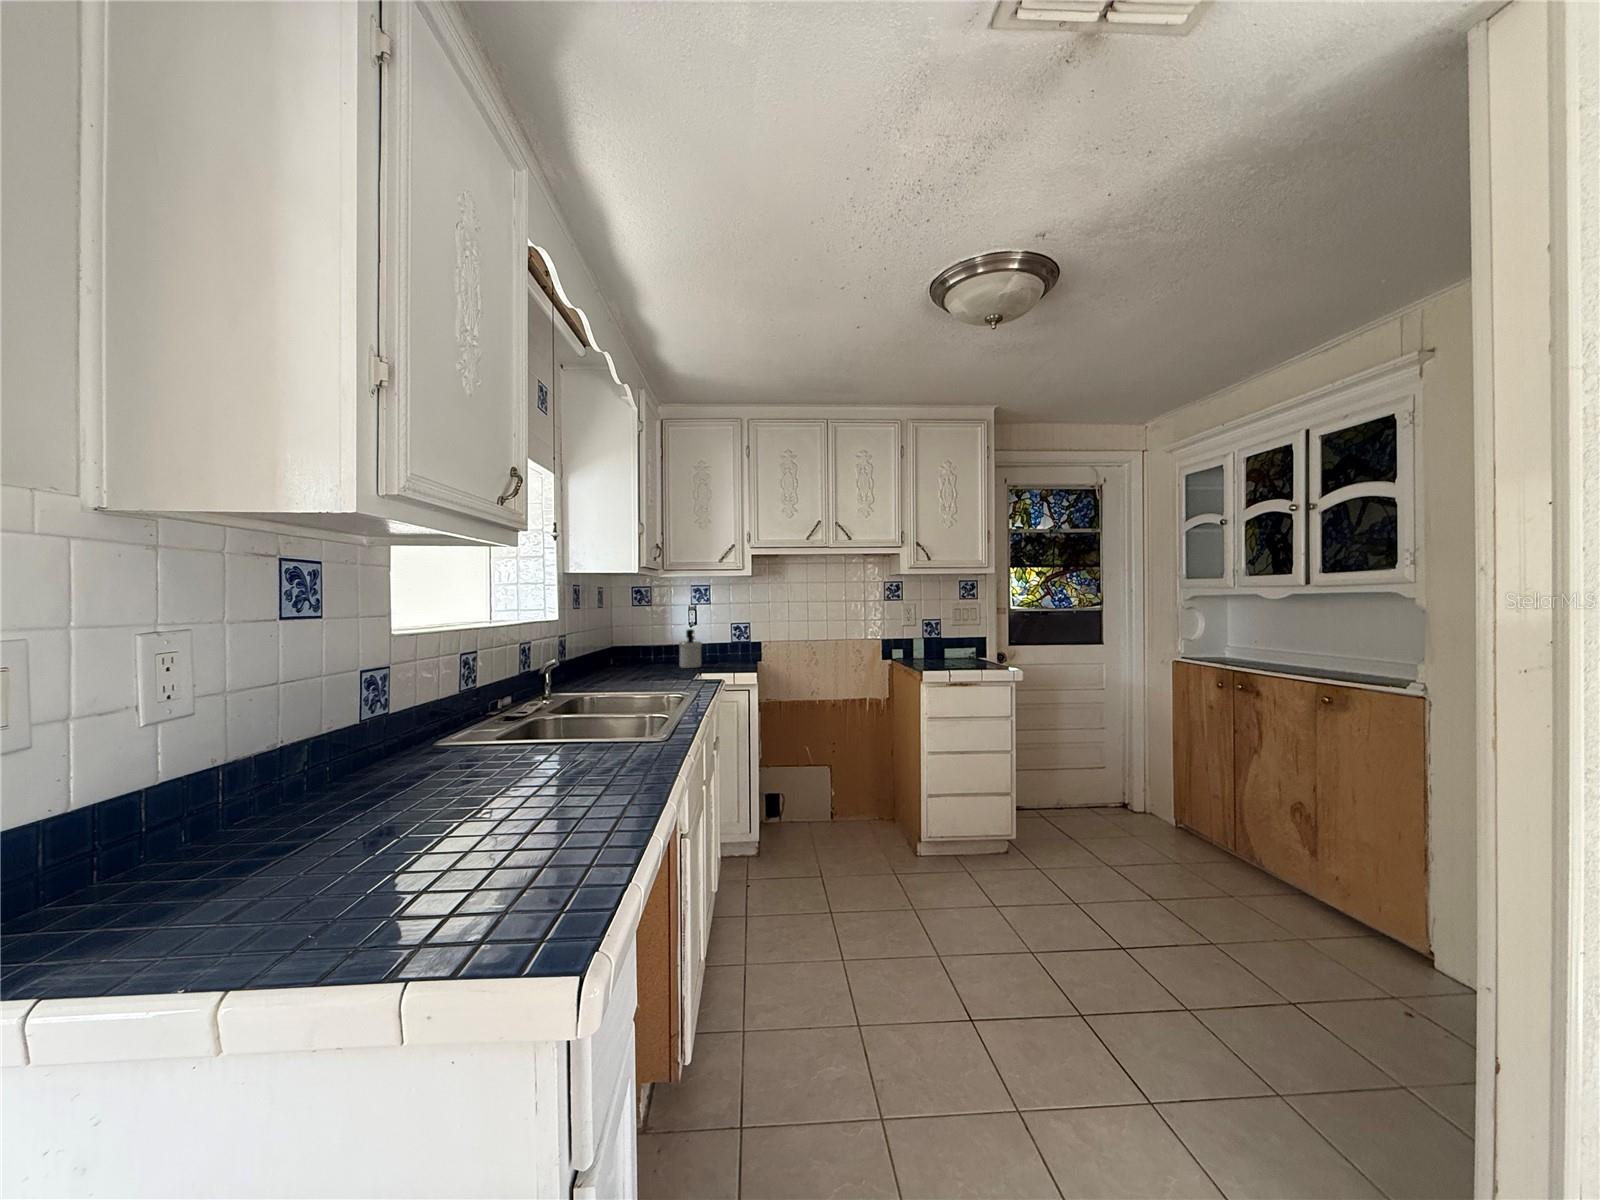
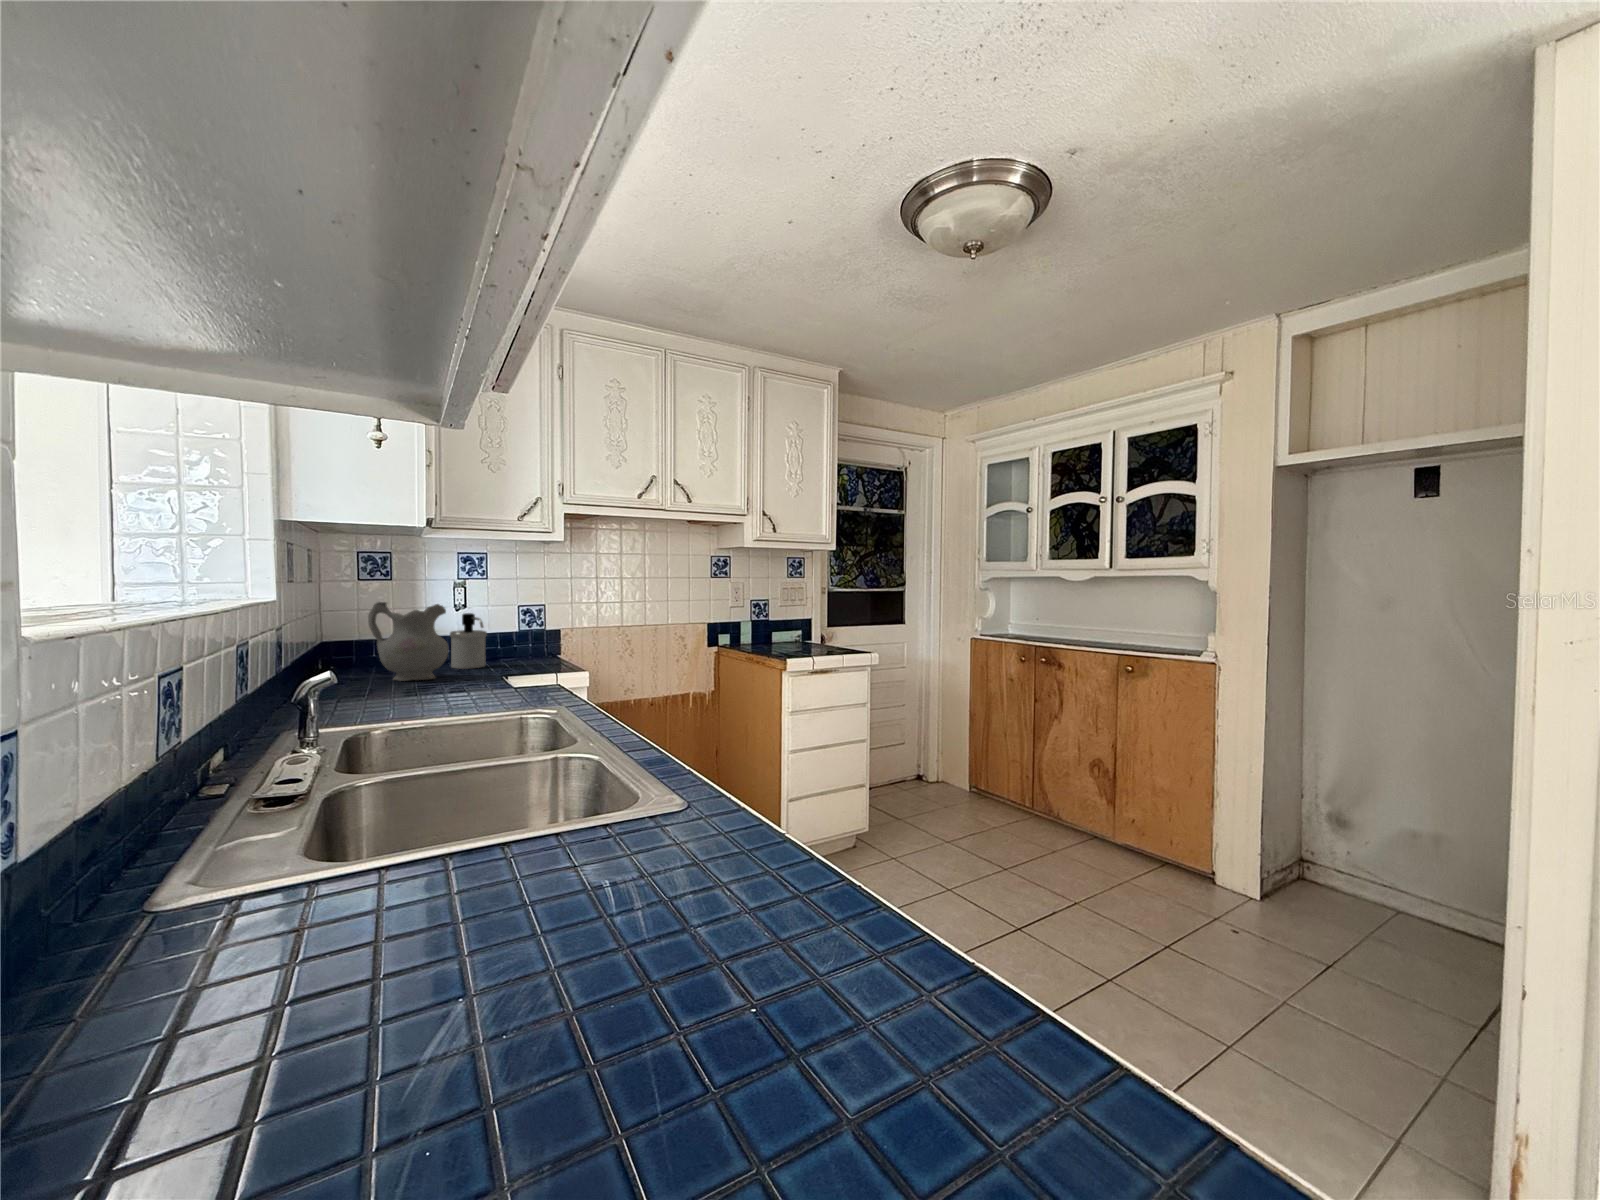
ceramic pitcher: none [622,621,667,673] -> present [368,602,448,681]

